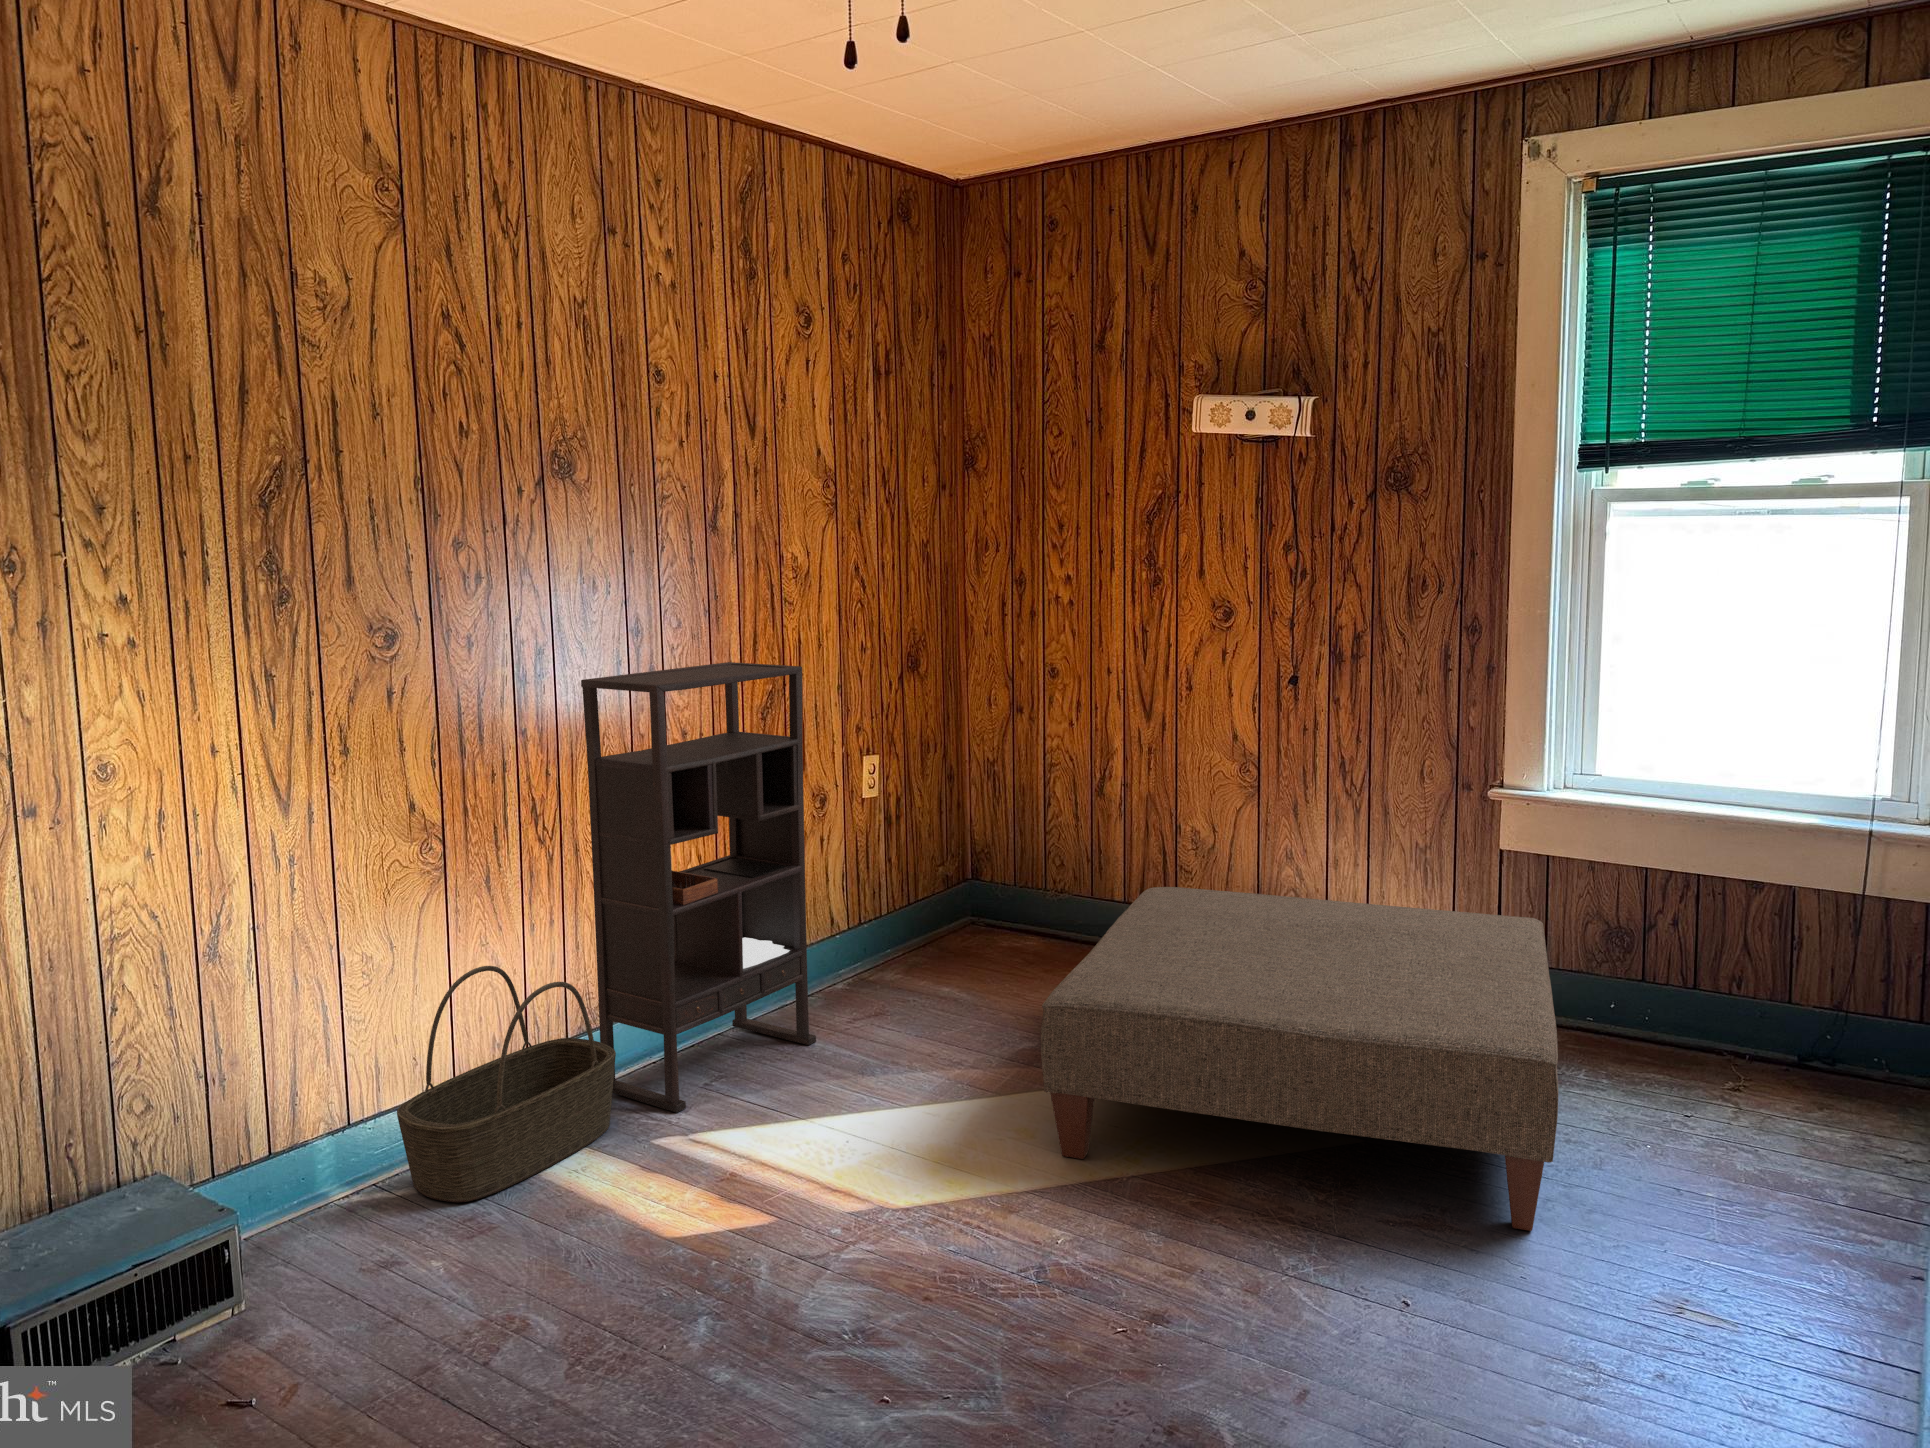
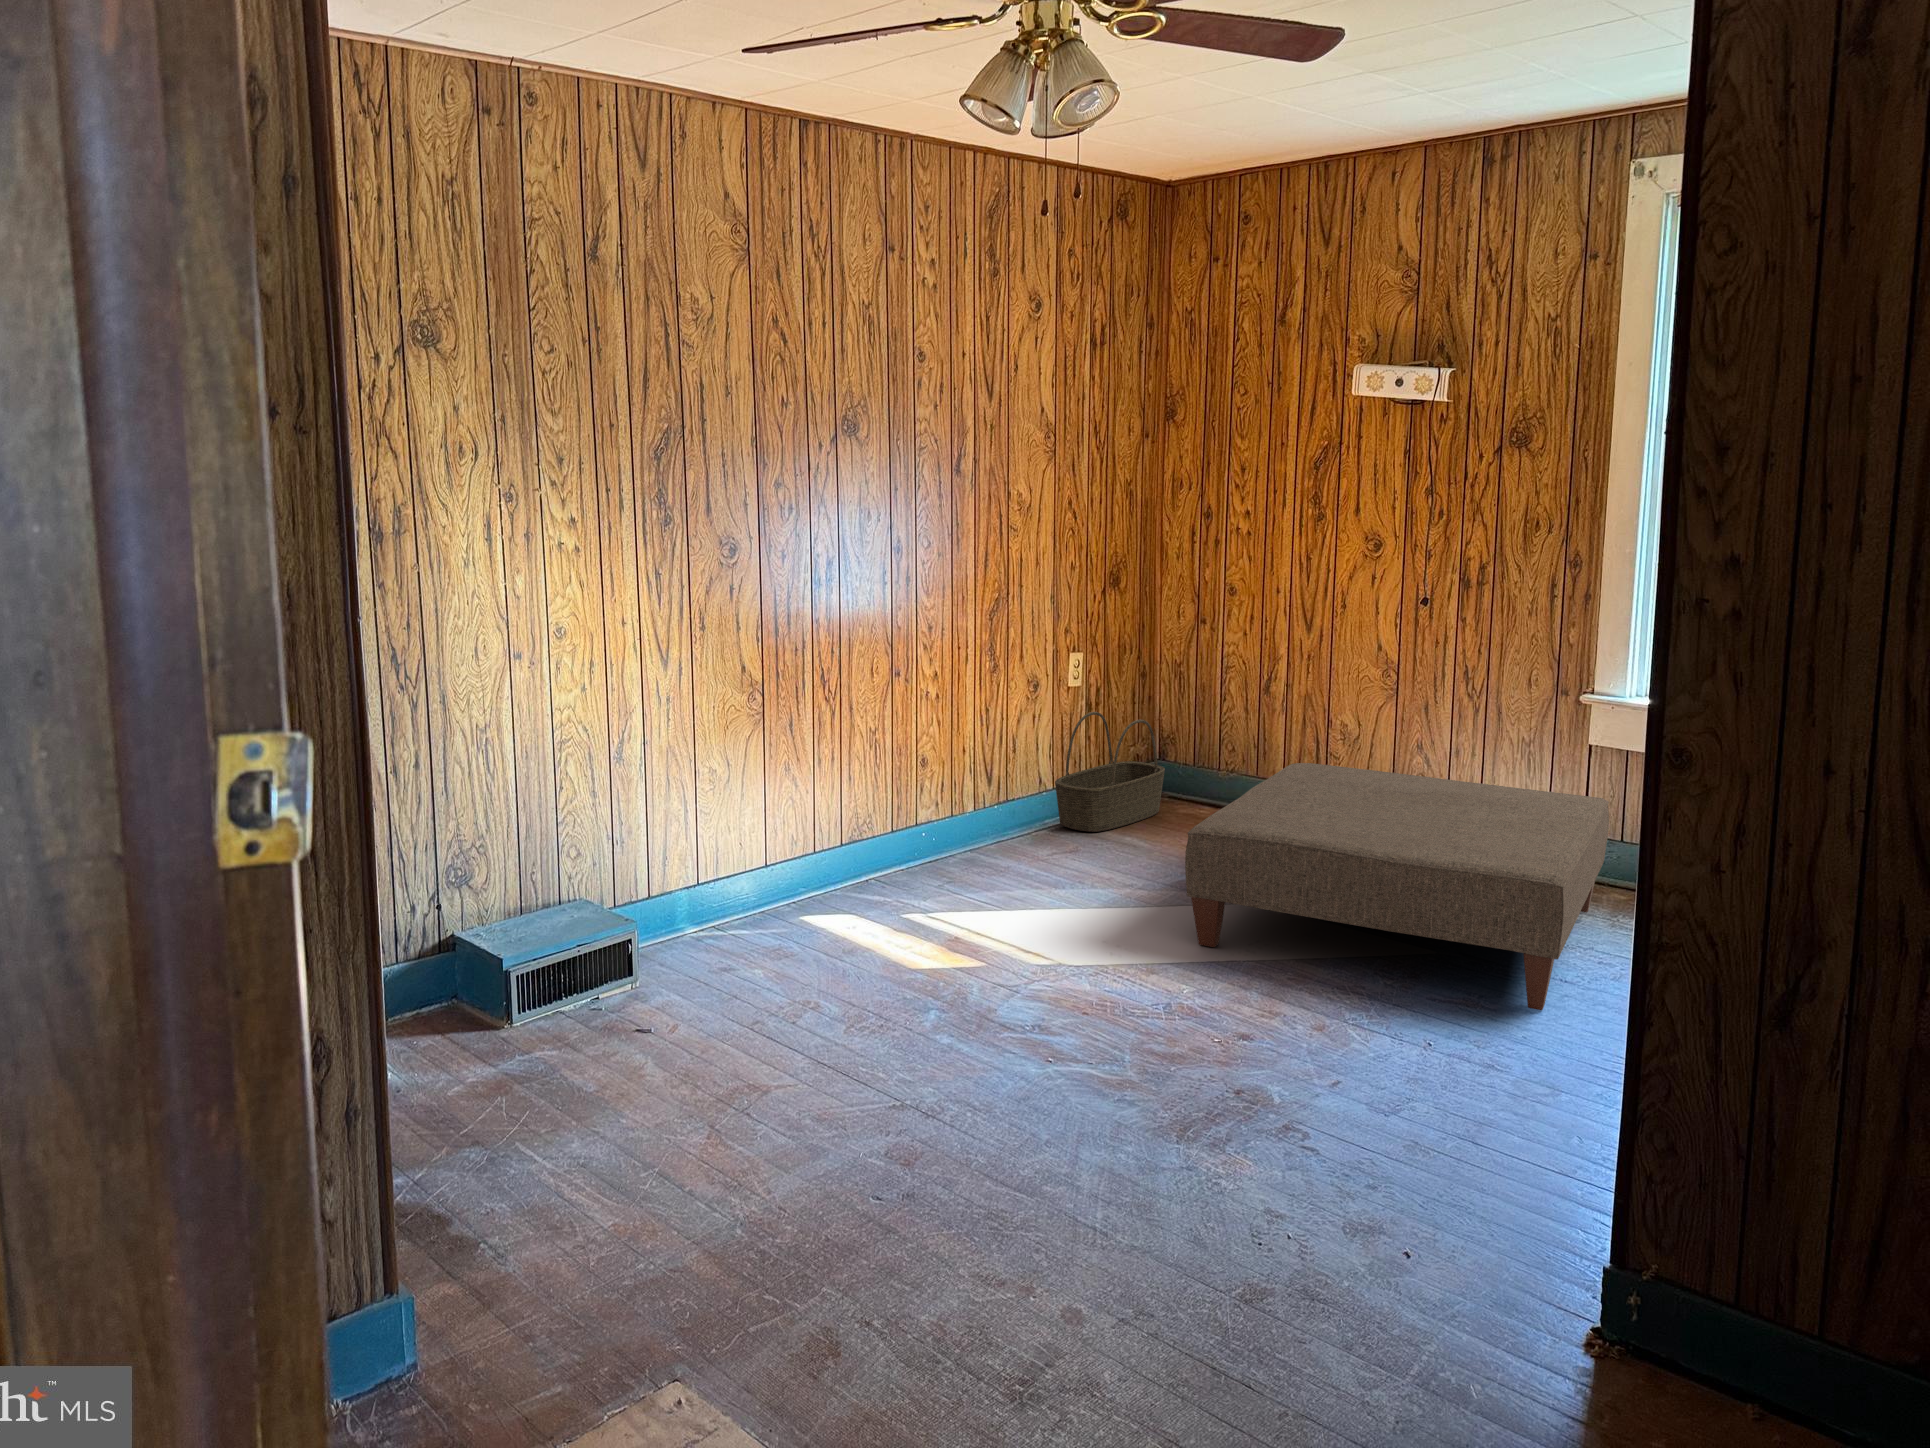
bookshelf: present [581,662,816,1113] -> none [859,575,1024,902]
basket: present [397,966,616,1202] -> present [1055,712,1165,832]

